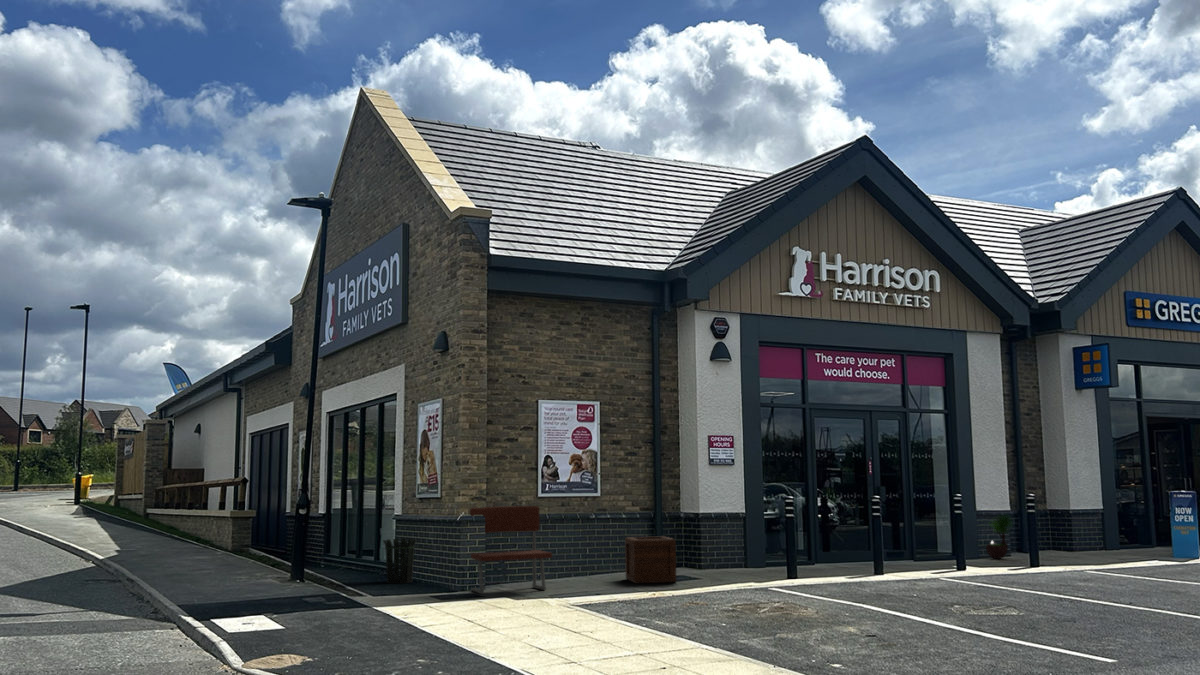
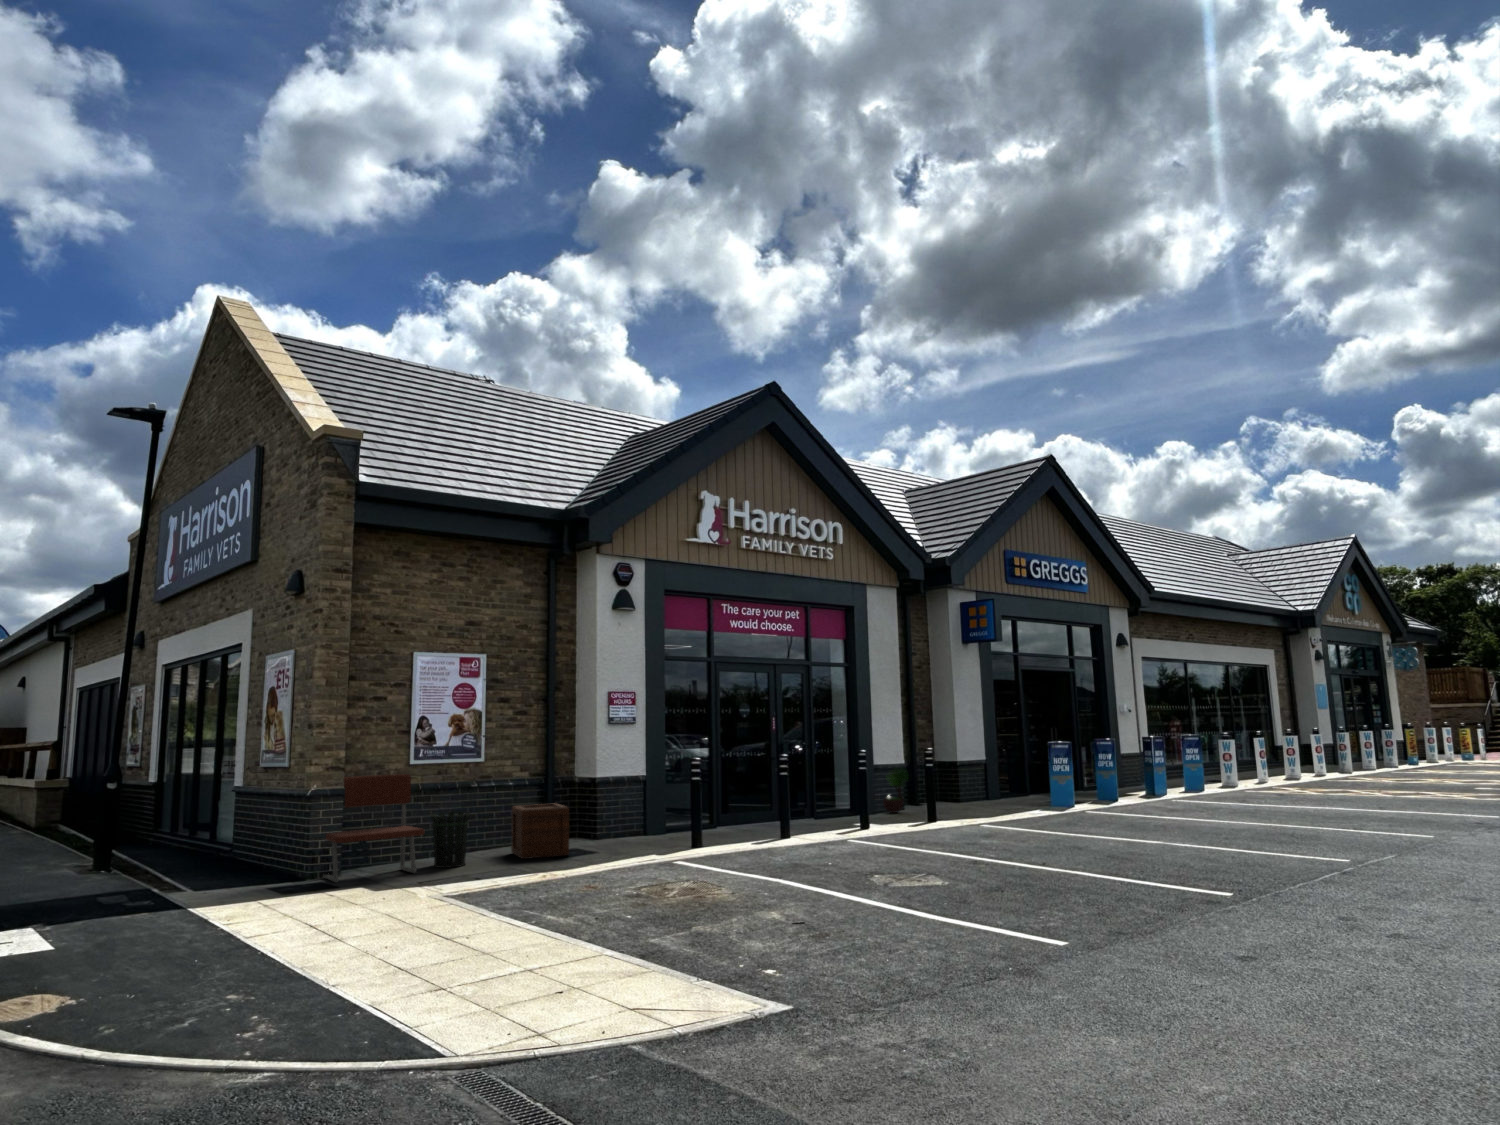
waste bin: present [384,539,416,583] -> present [430,812,471,868]

